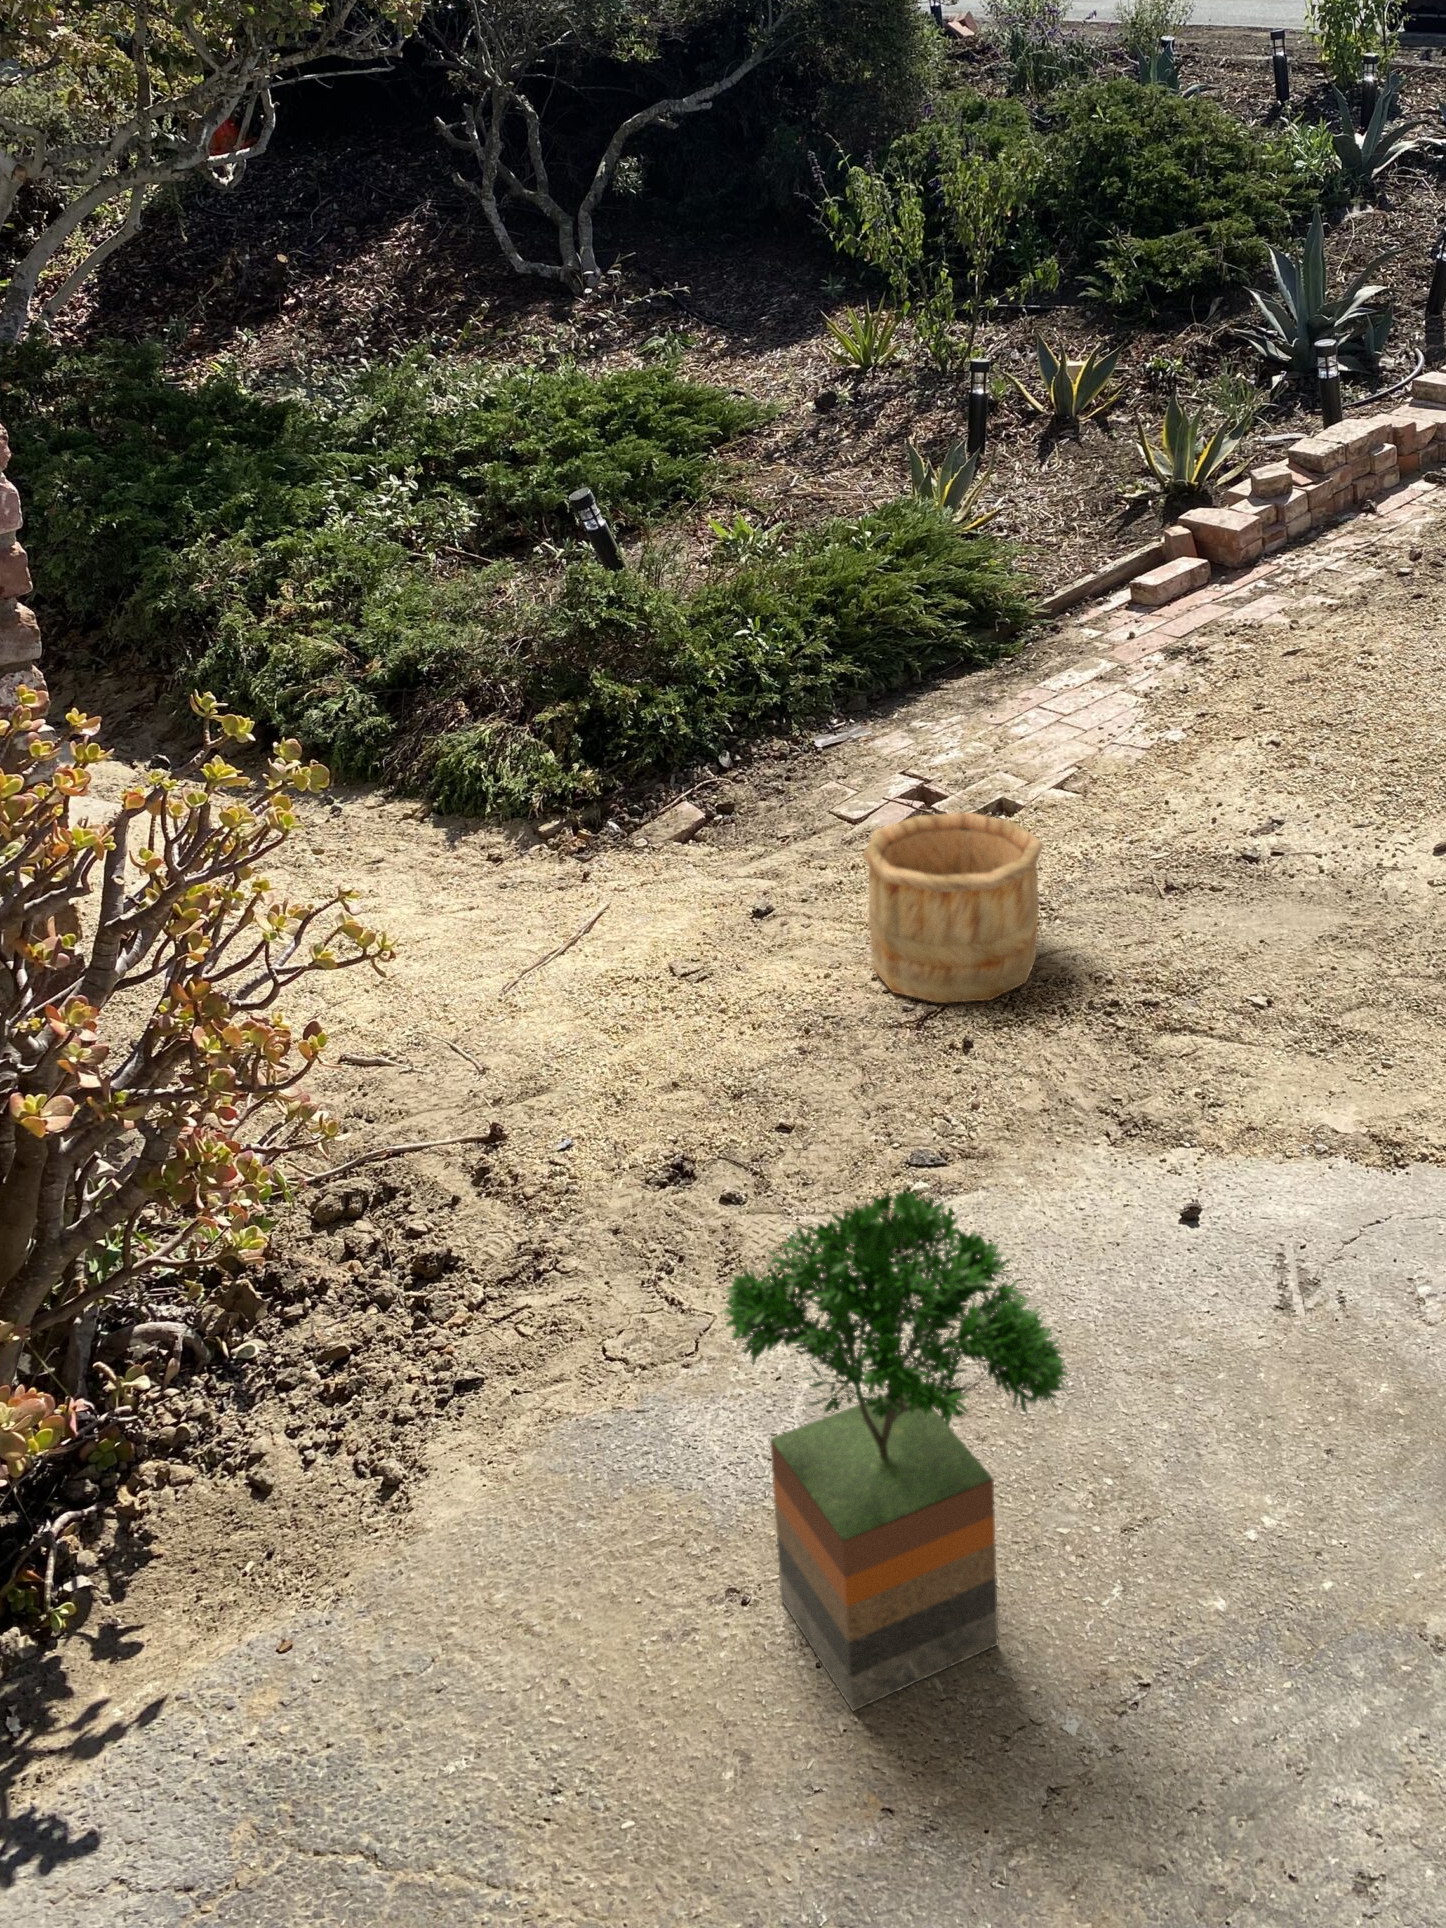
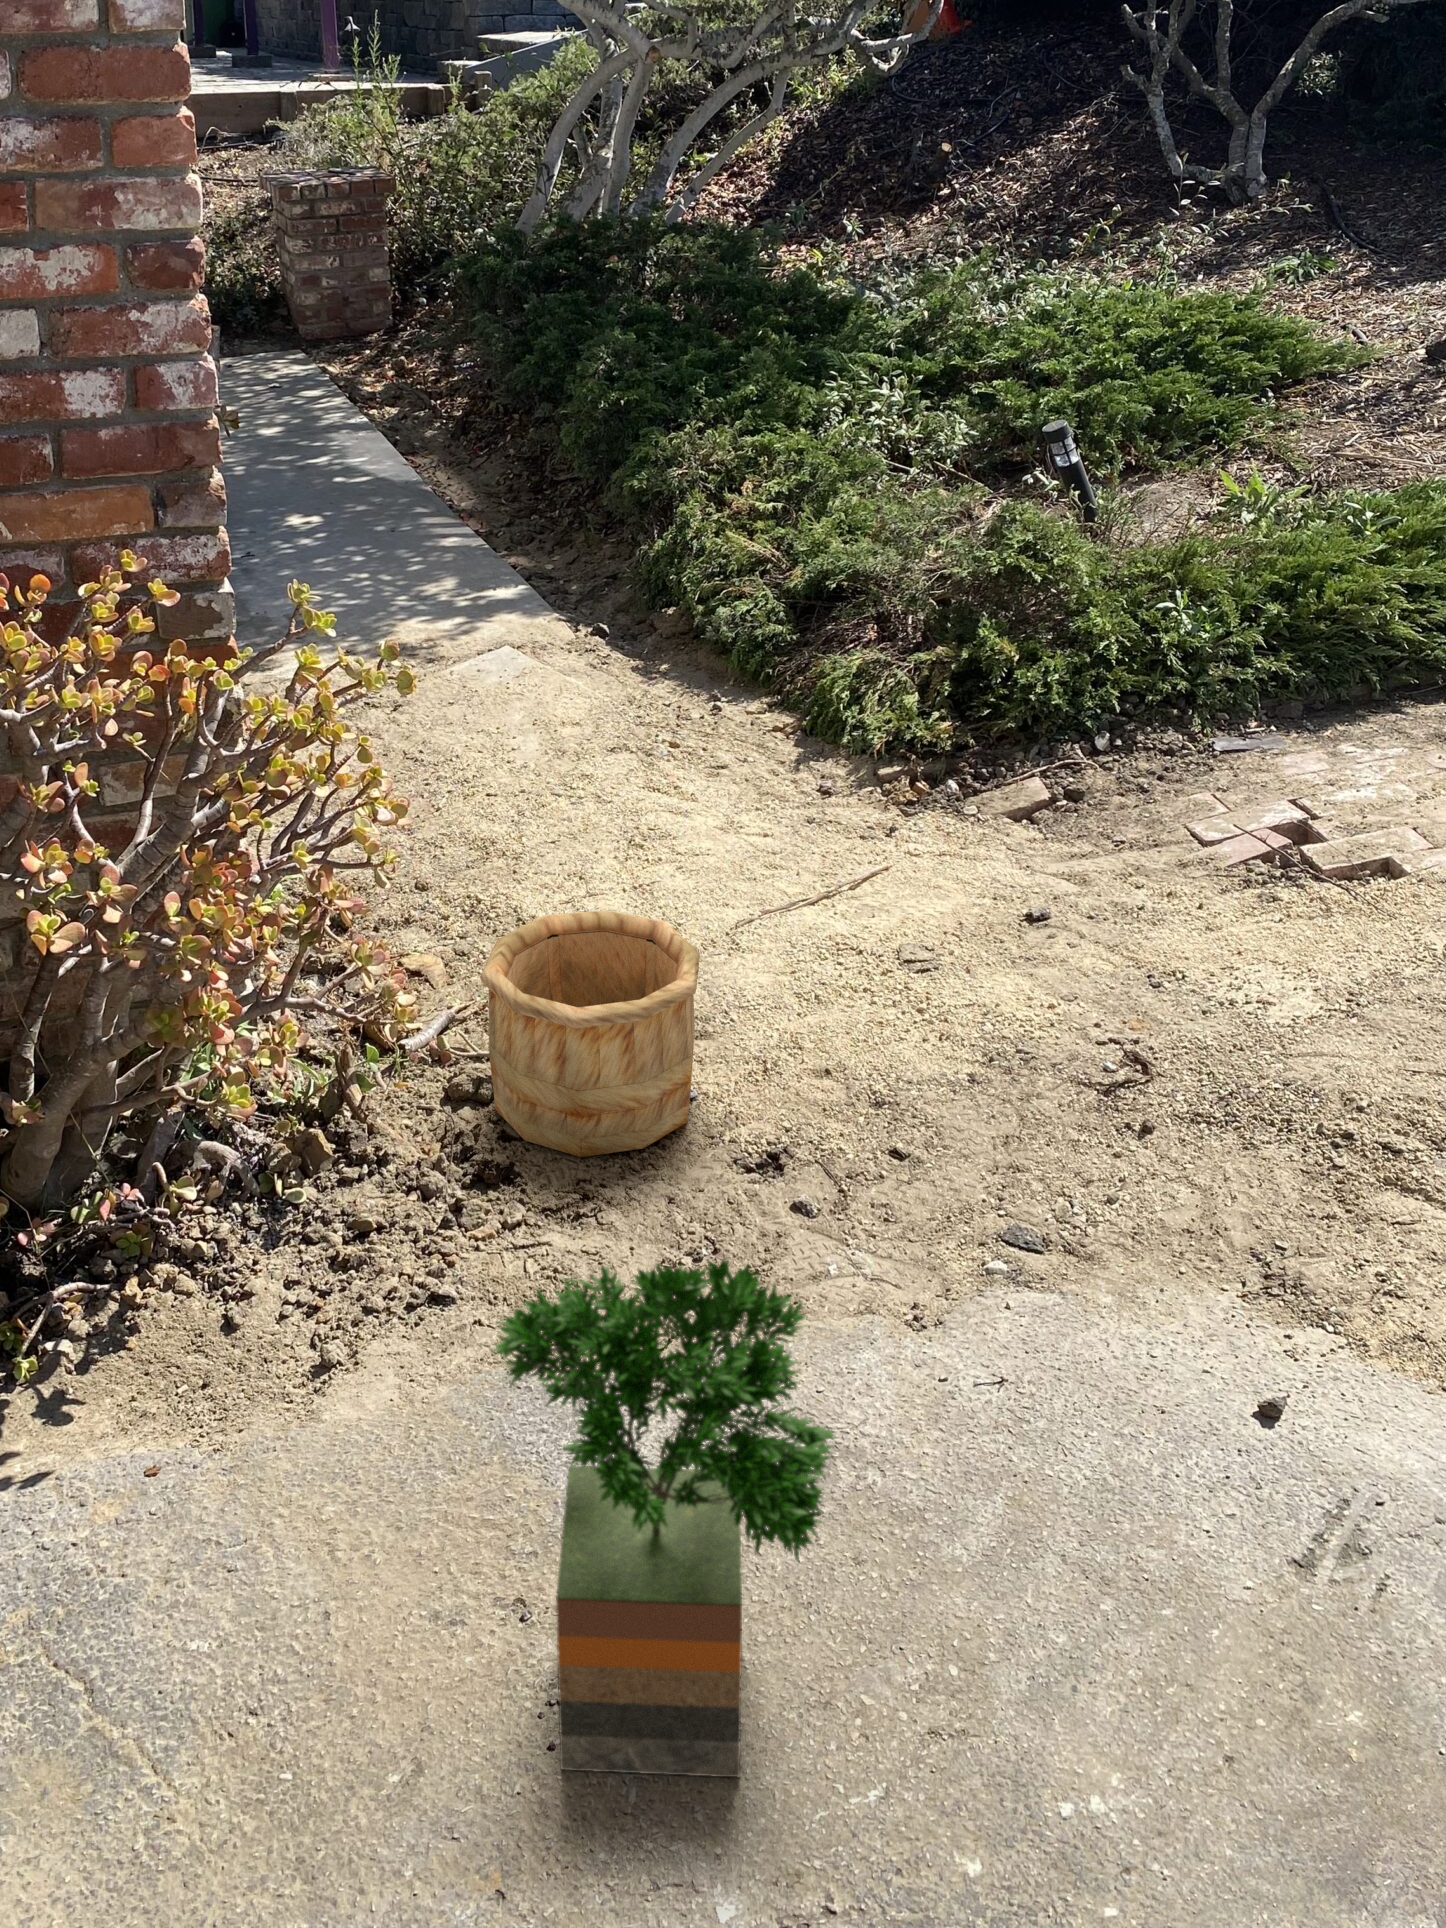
wooden bucket: present [863,812,1043,1003] -> present [480,910,700,1157]

